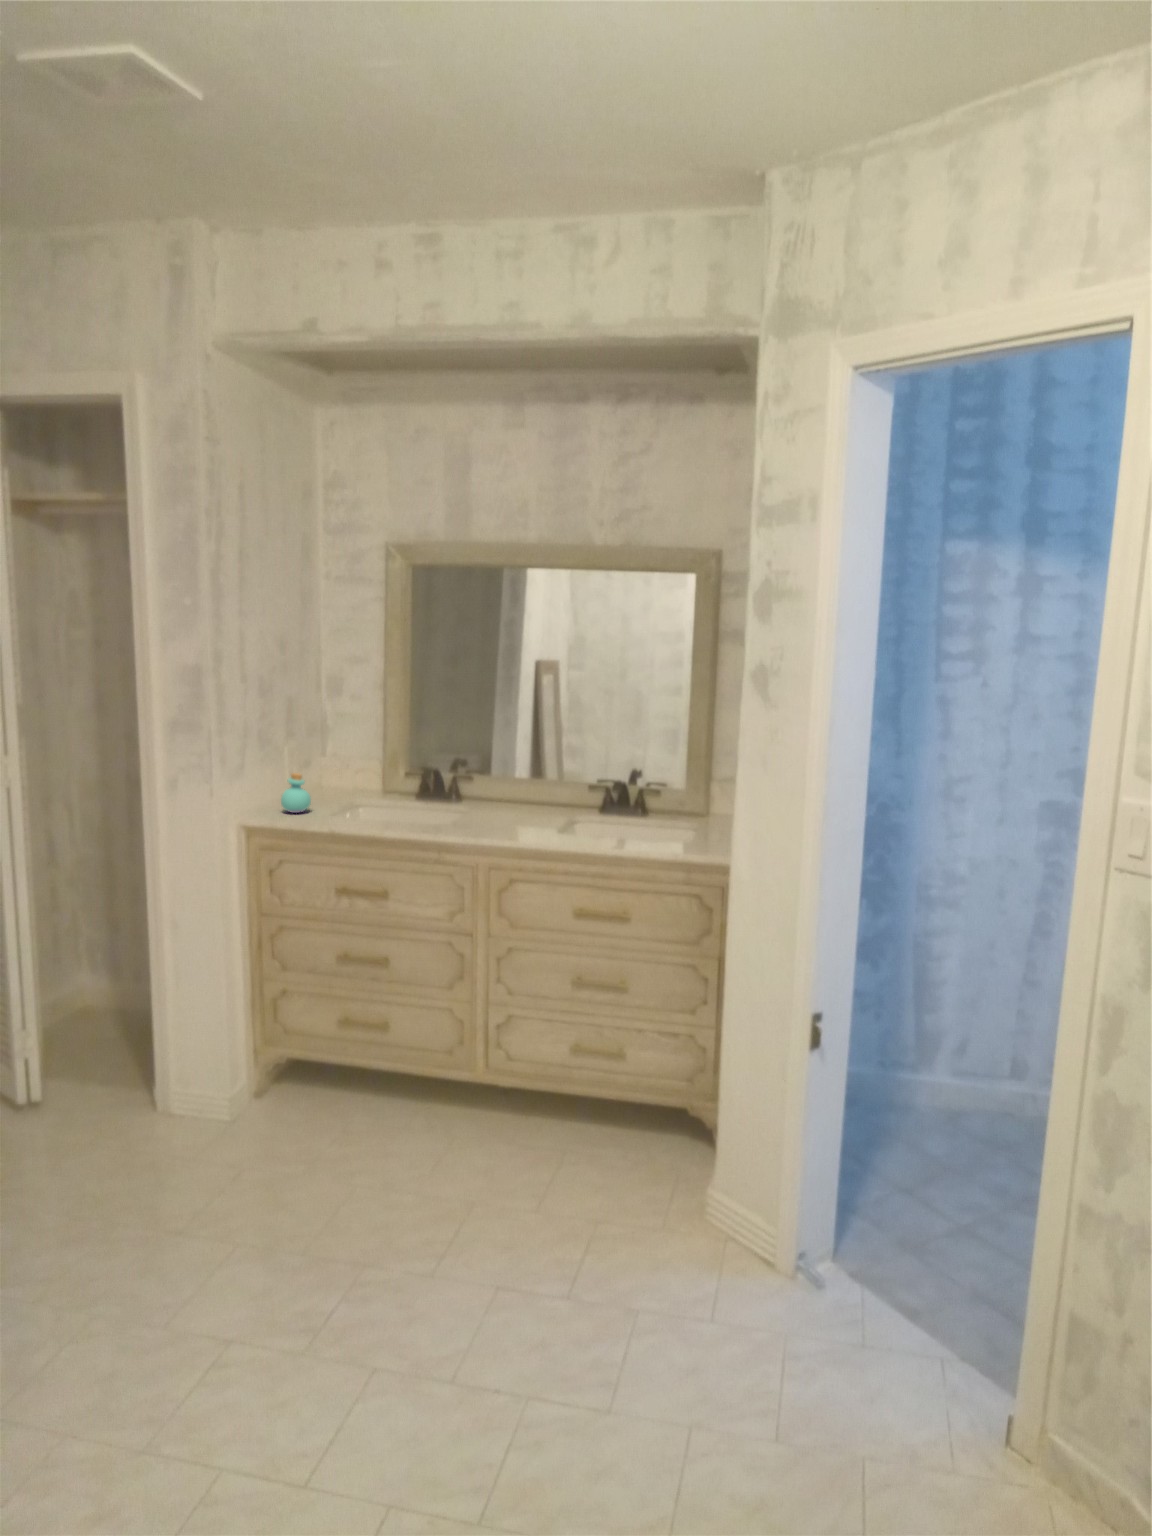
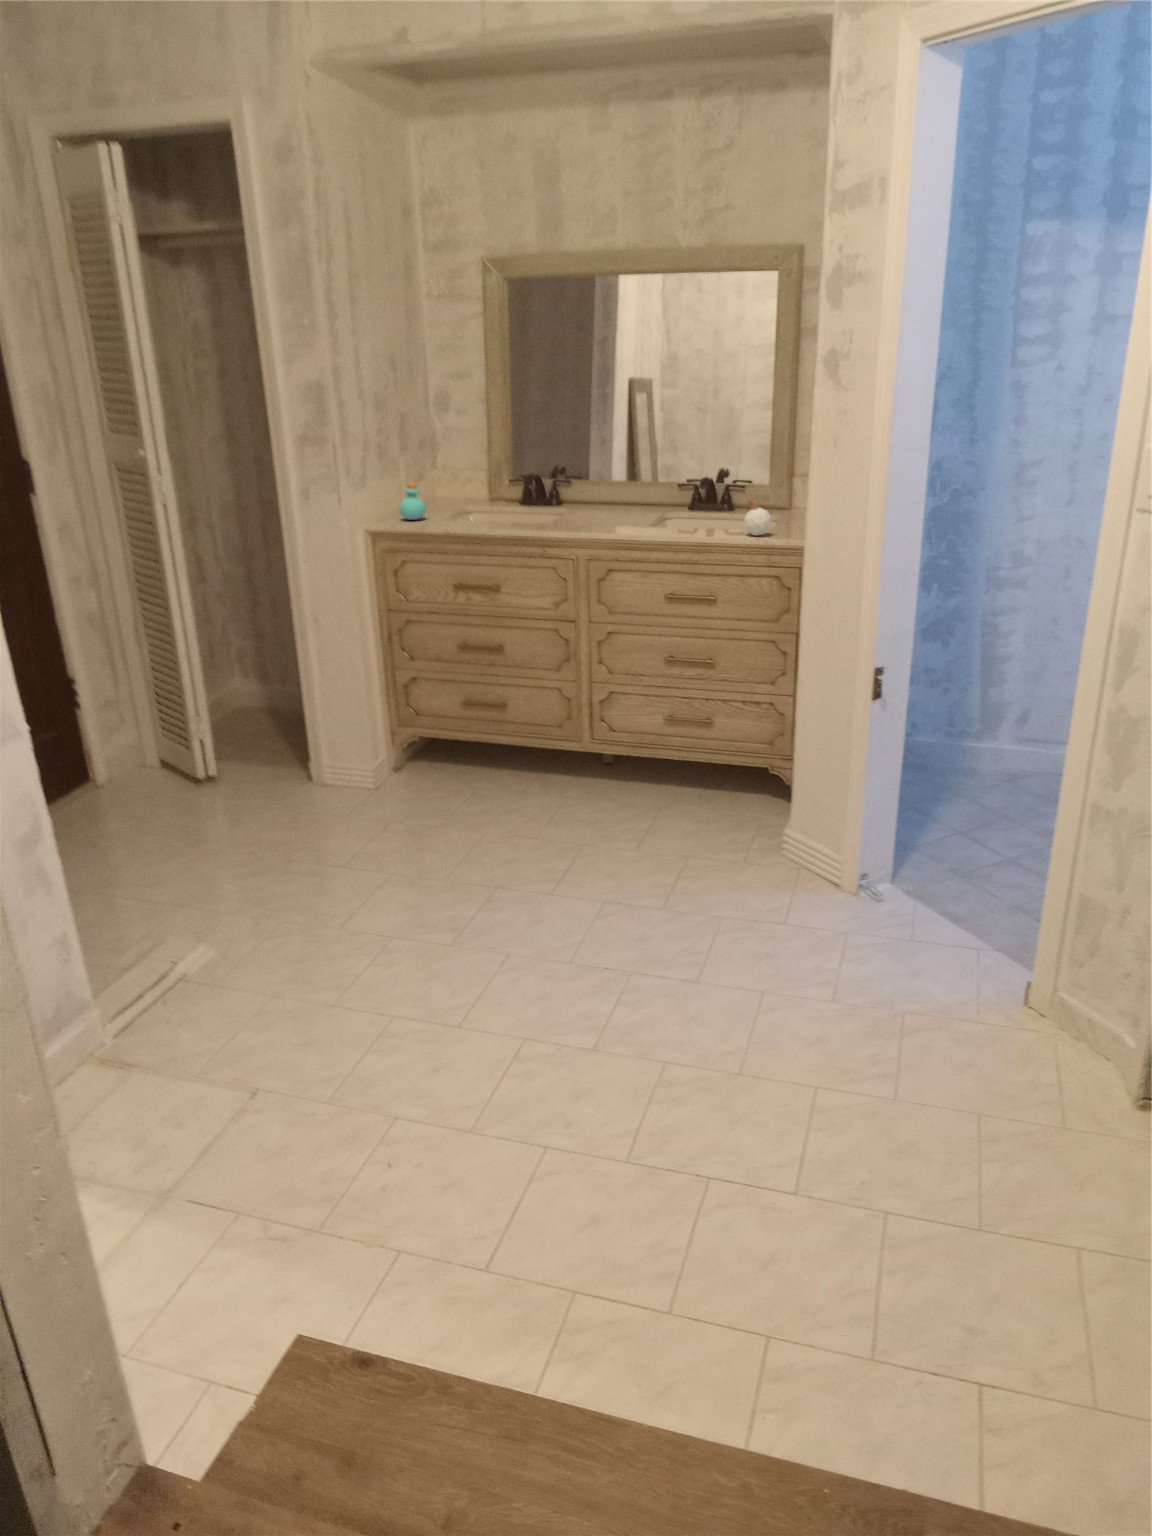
candle: none [661,797,692,849] -> present [744,494,772,536]

